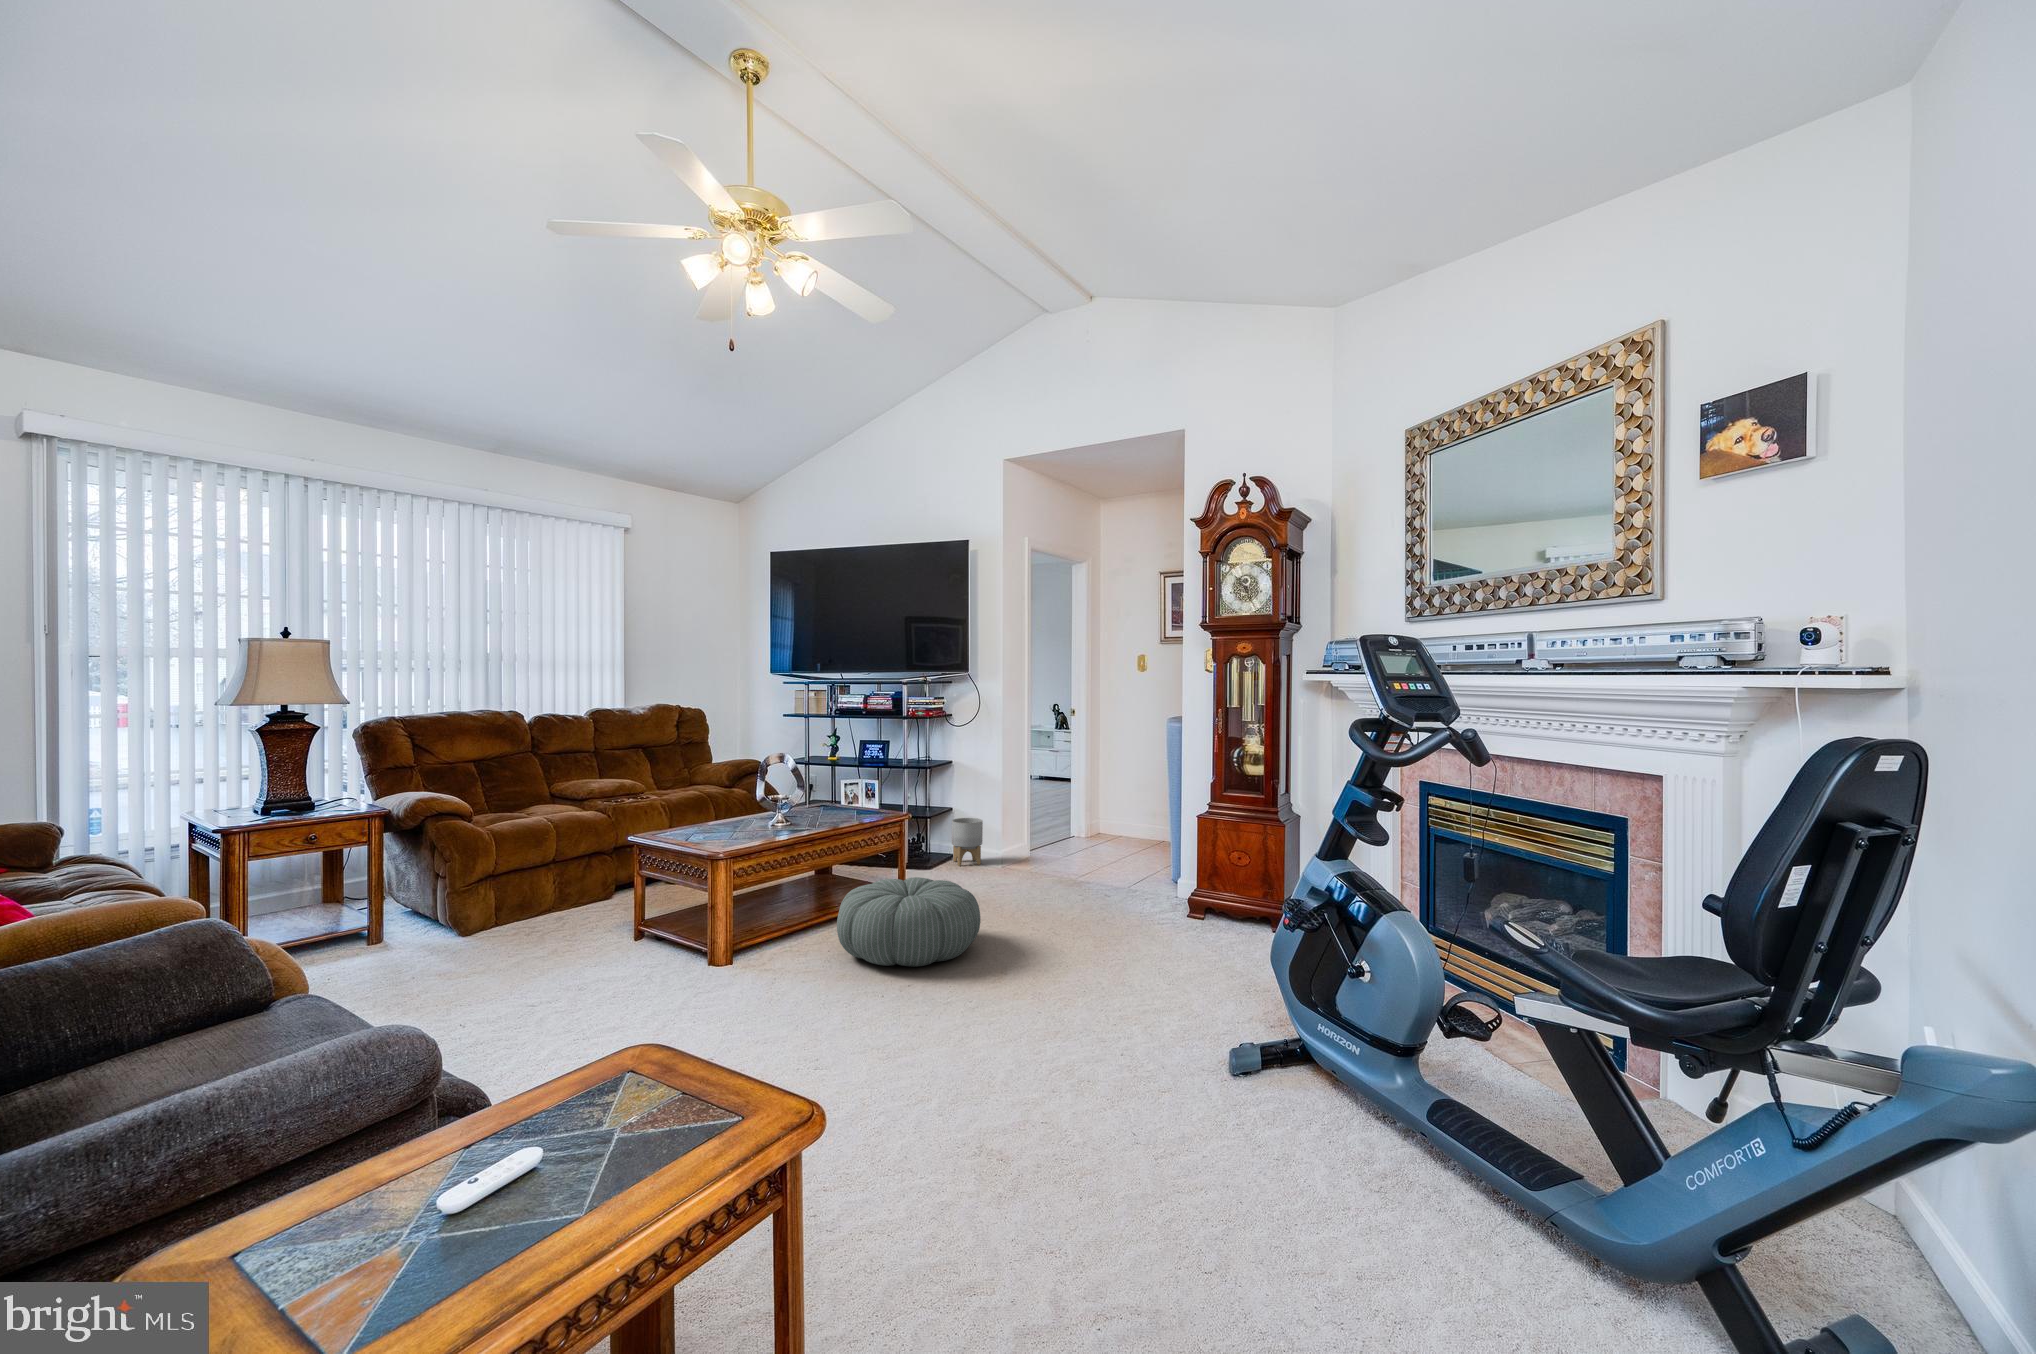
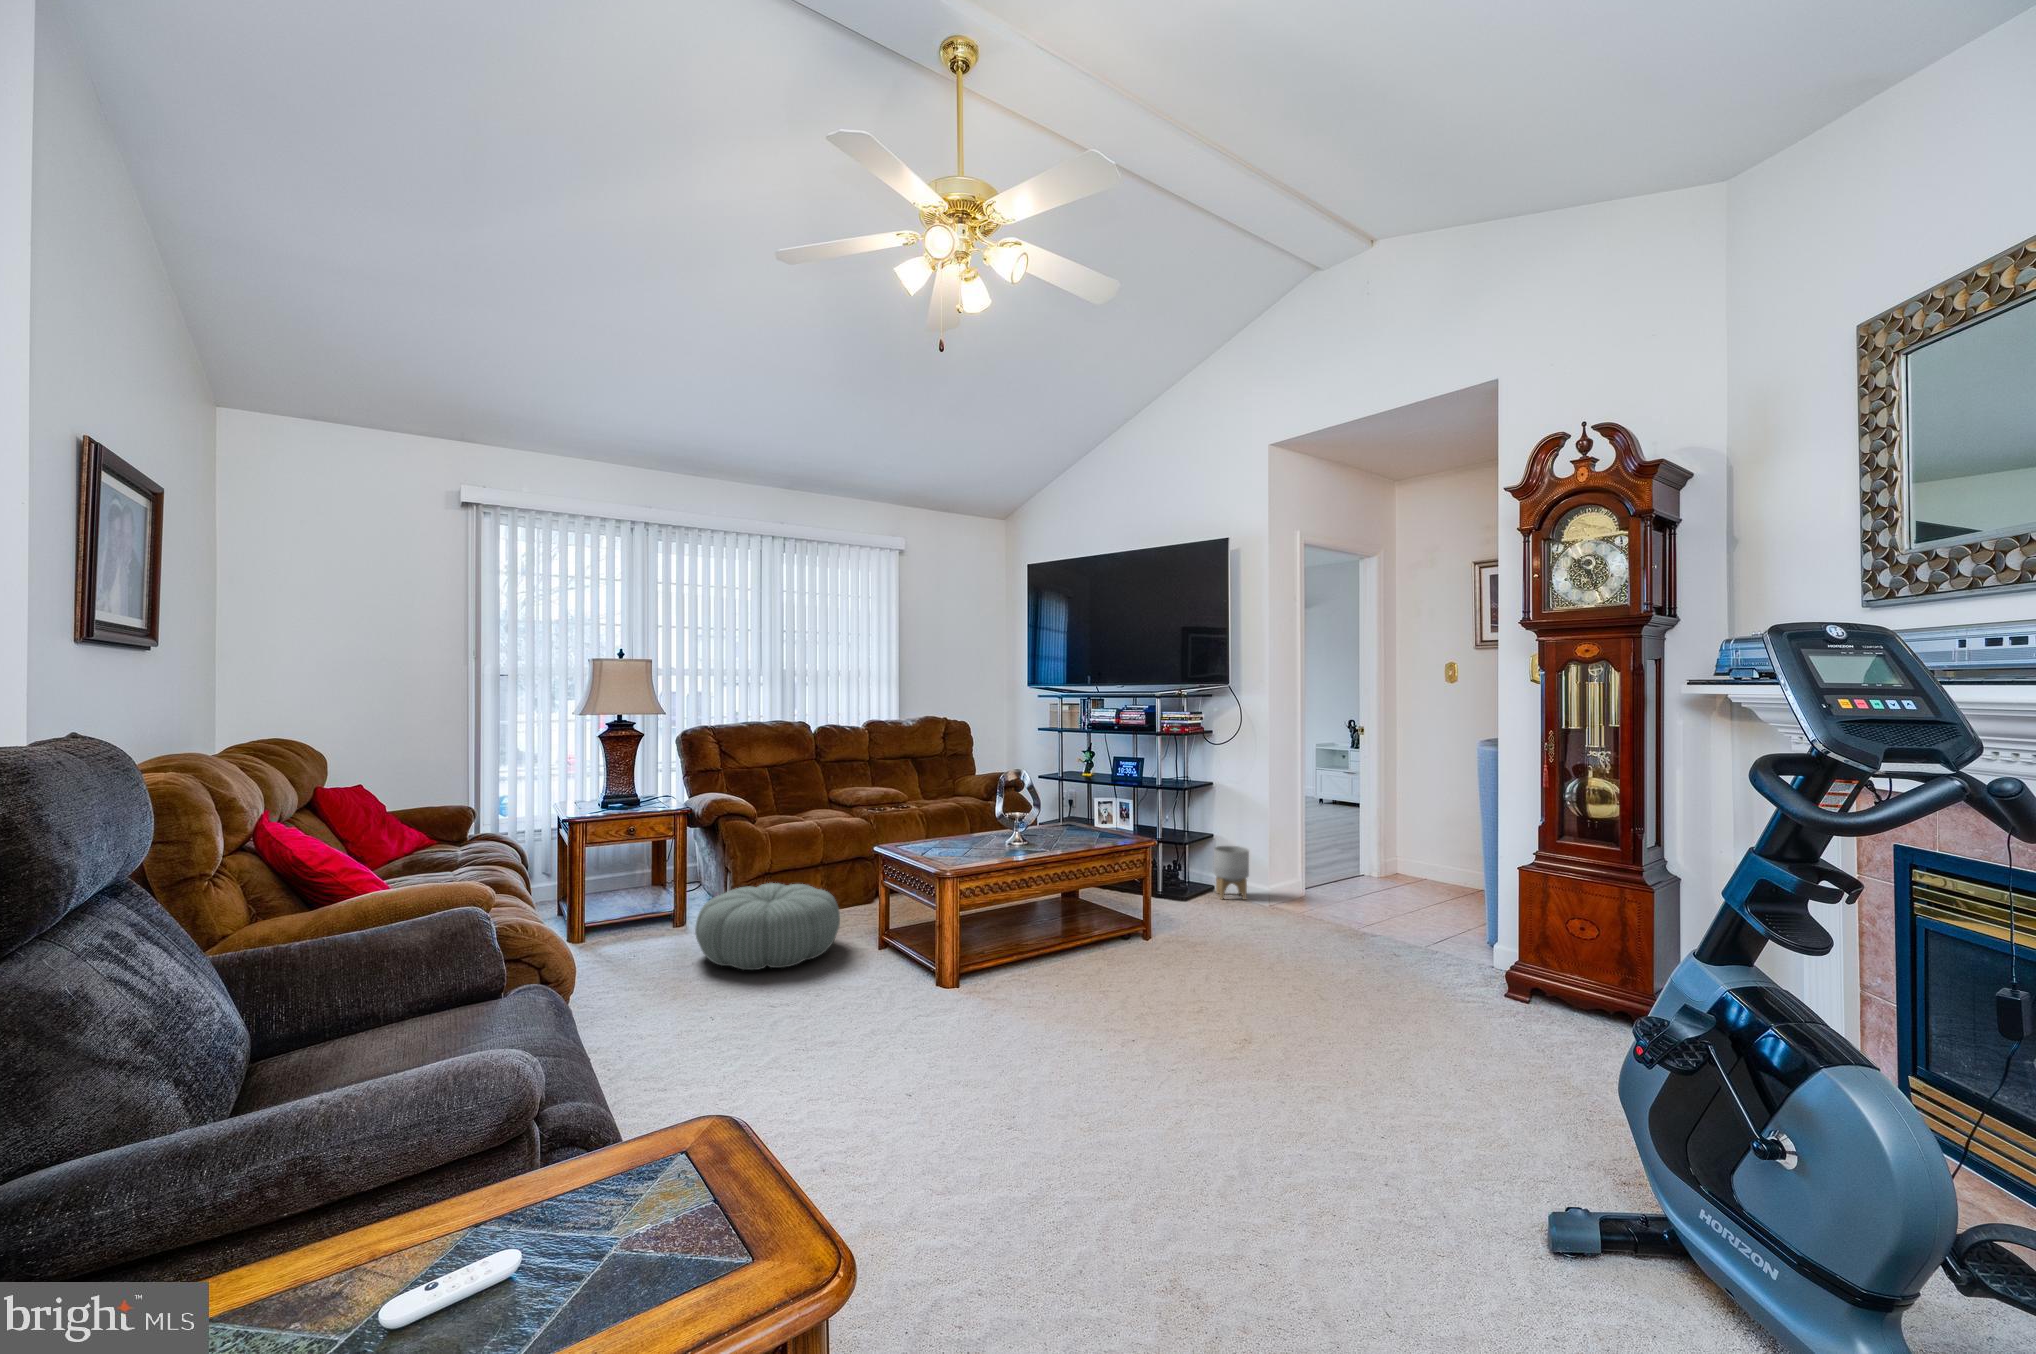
pouf: present [837,877,980,967] -> present [695,883,840,970]

